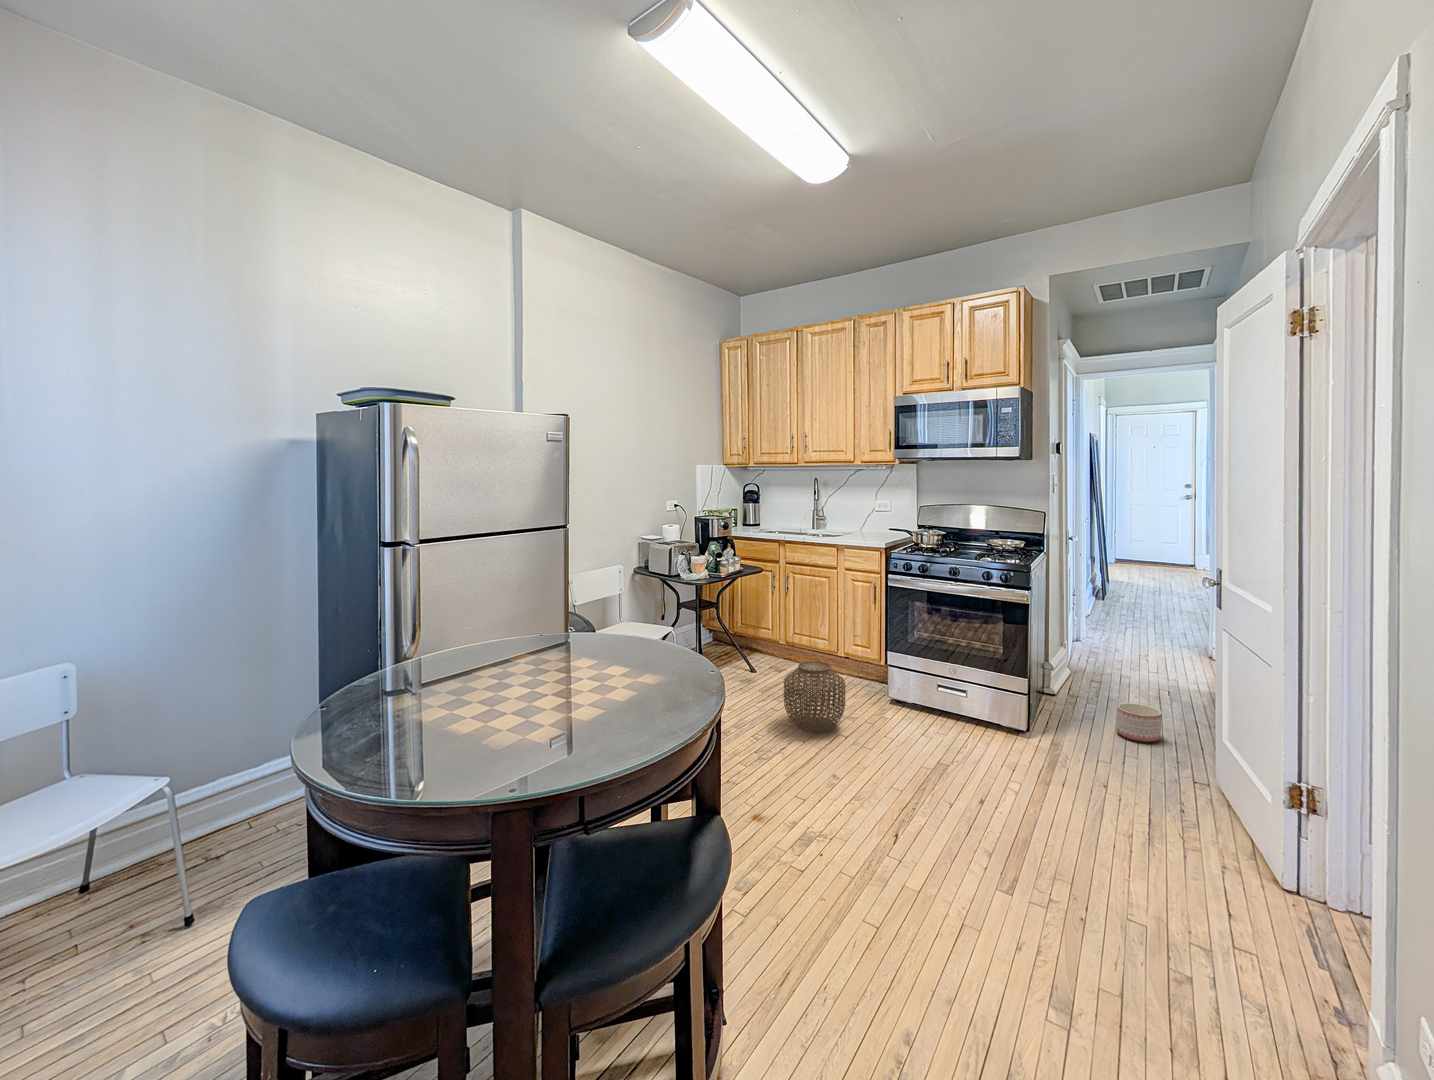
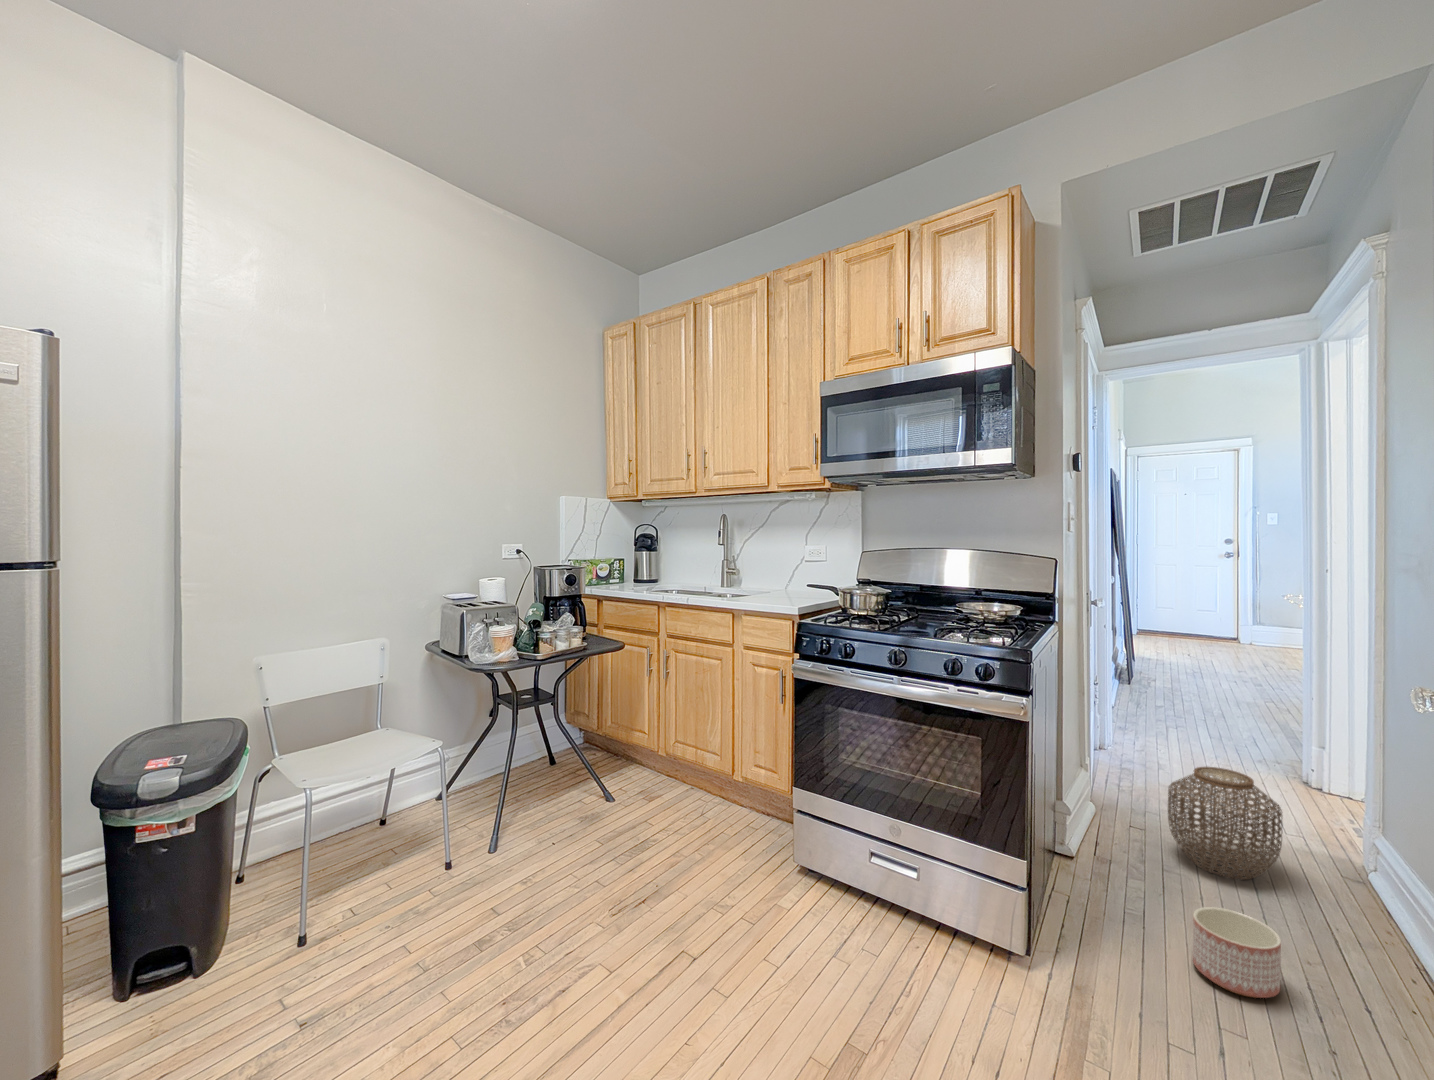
woven basket: present [784,661,845,733] -> present [1168,767,1283,880]

